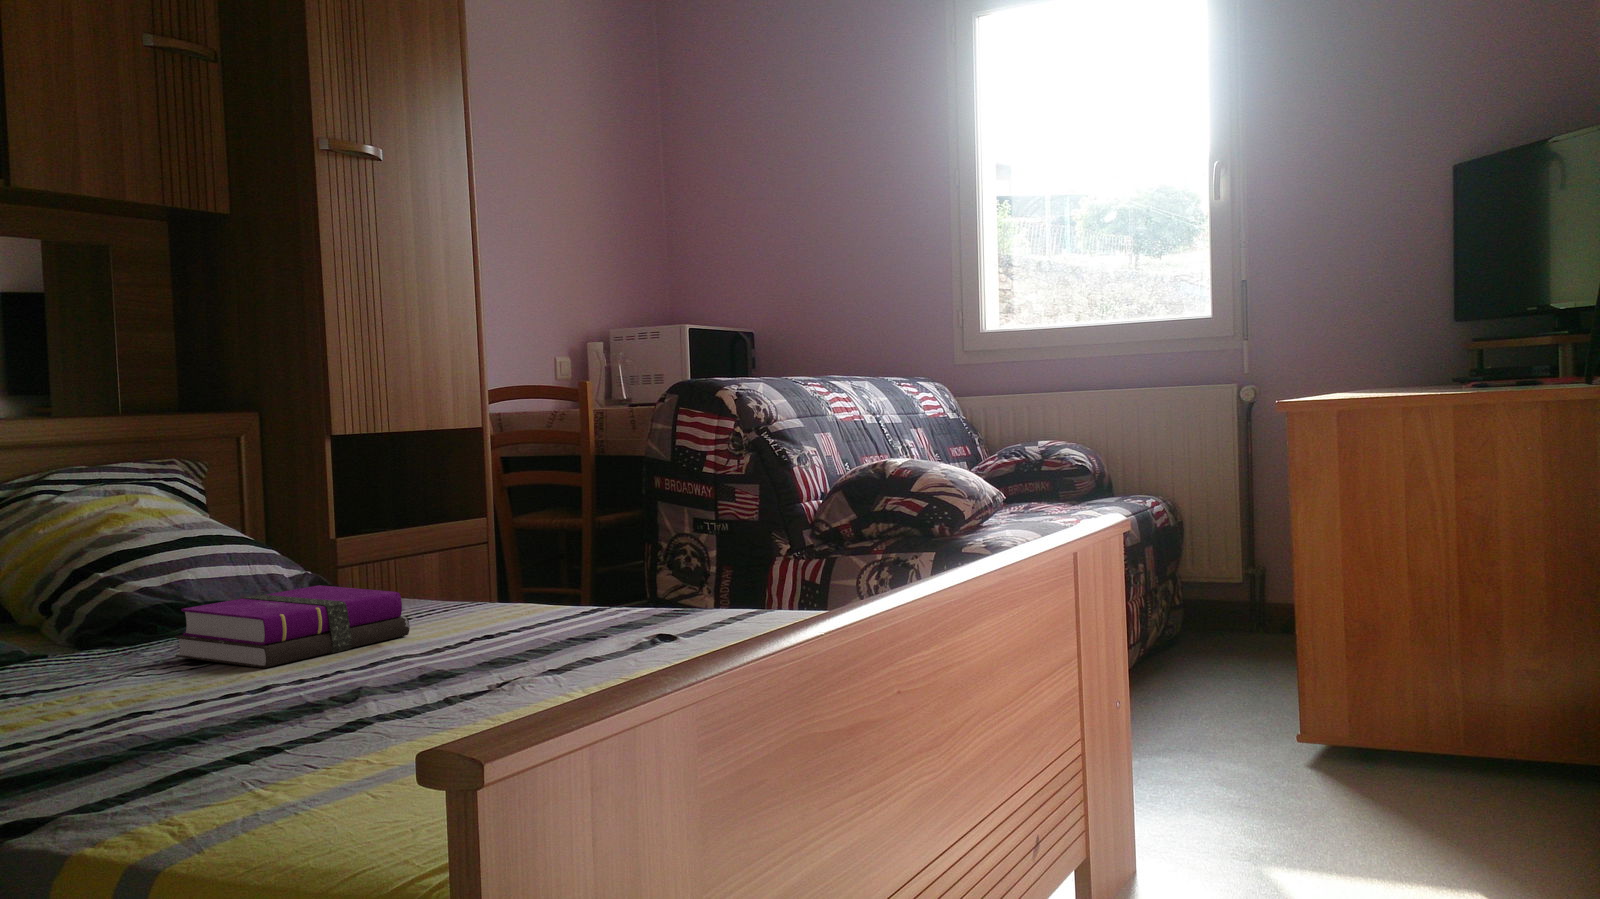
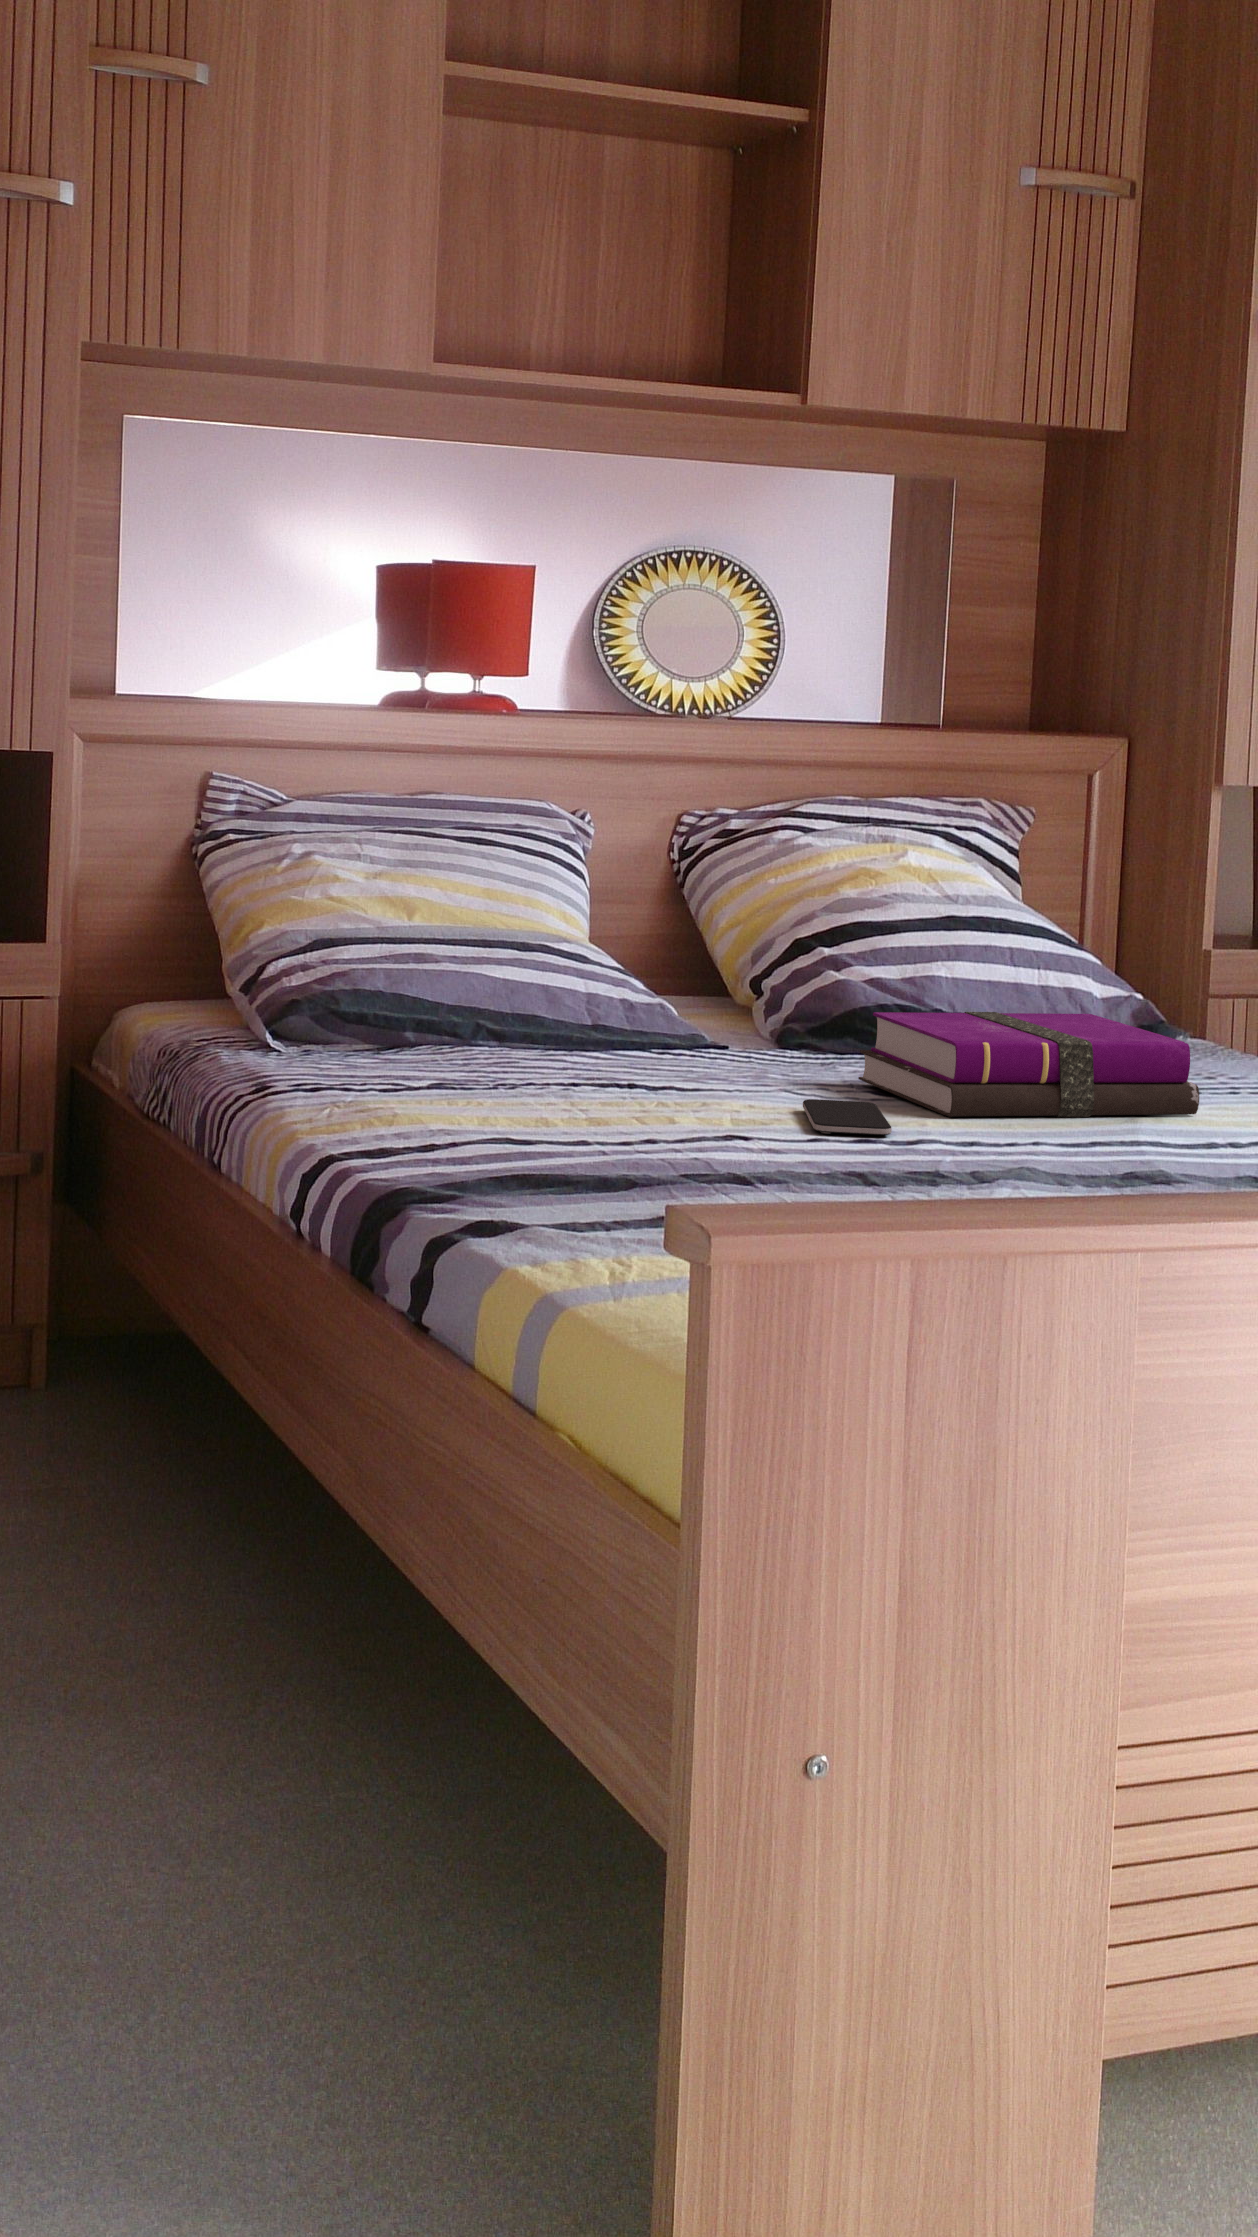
smartphone: none [161,670,244,697] -> present [803,1099,892,1135]

